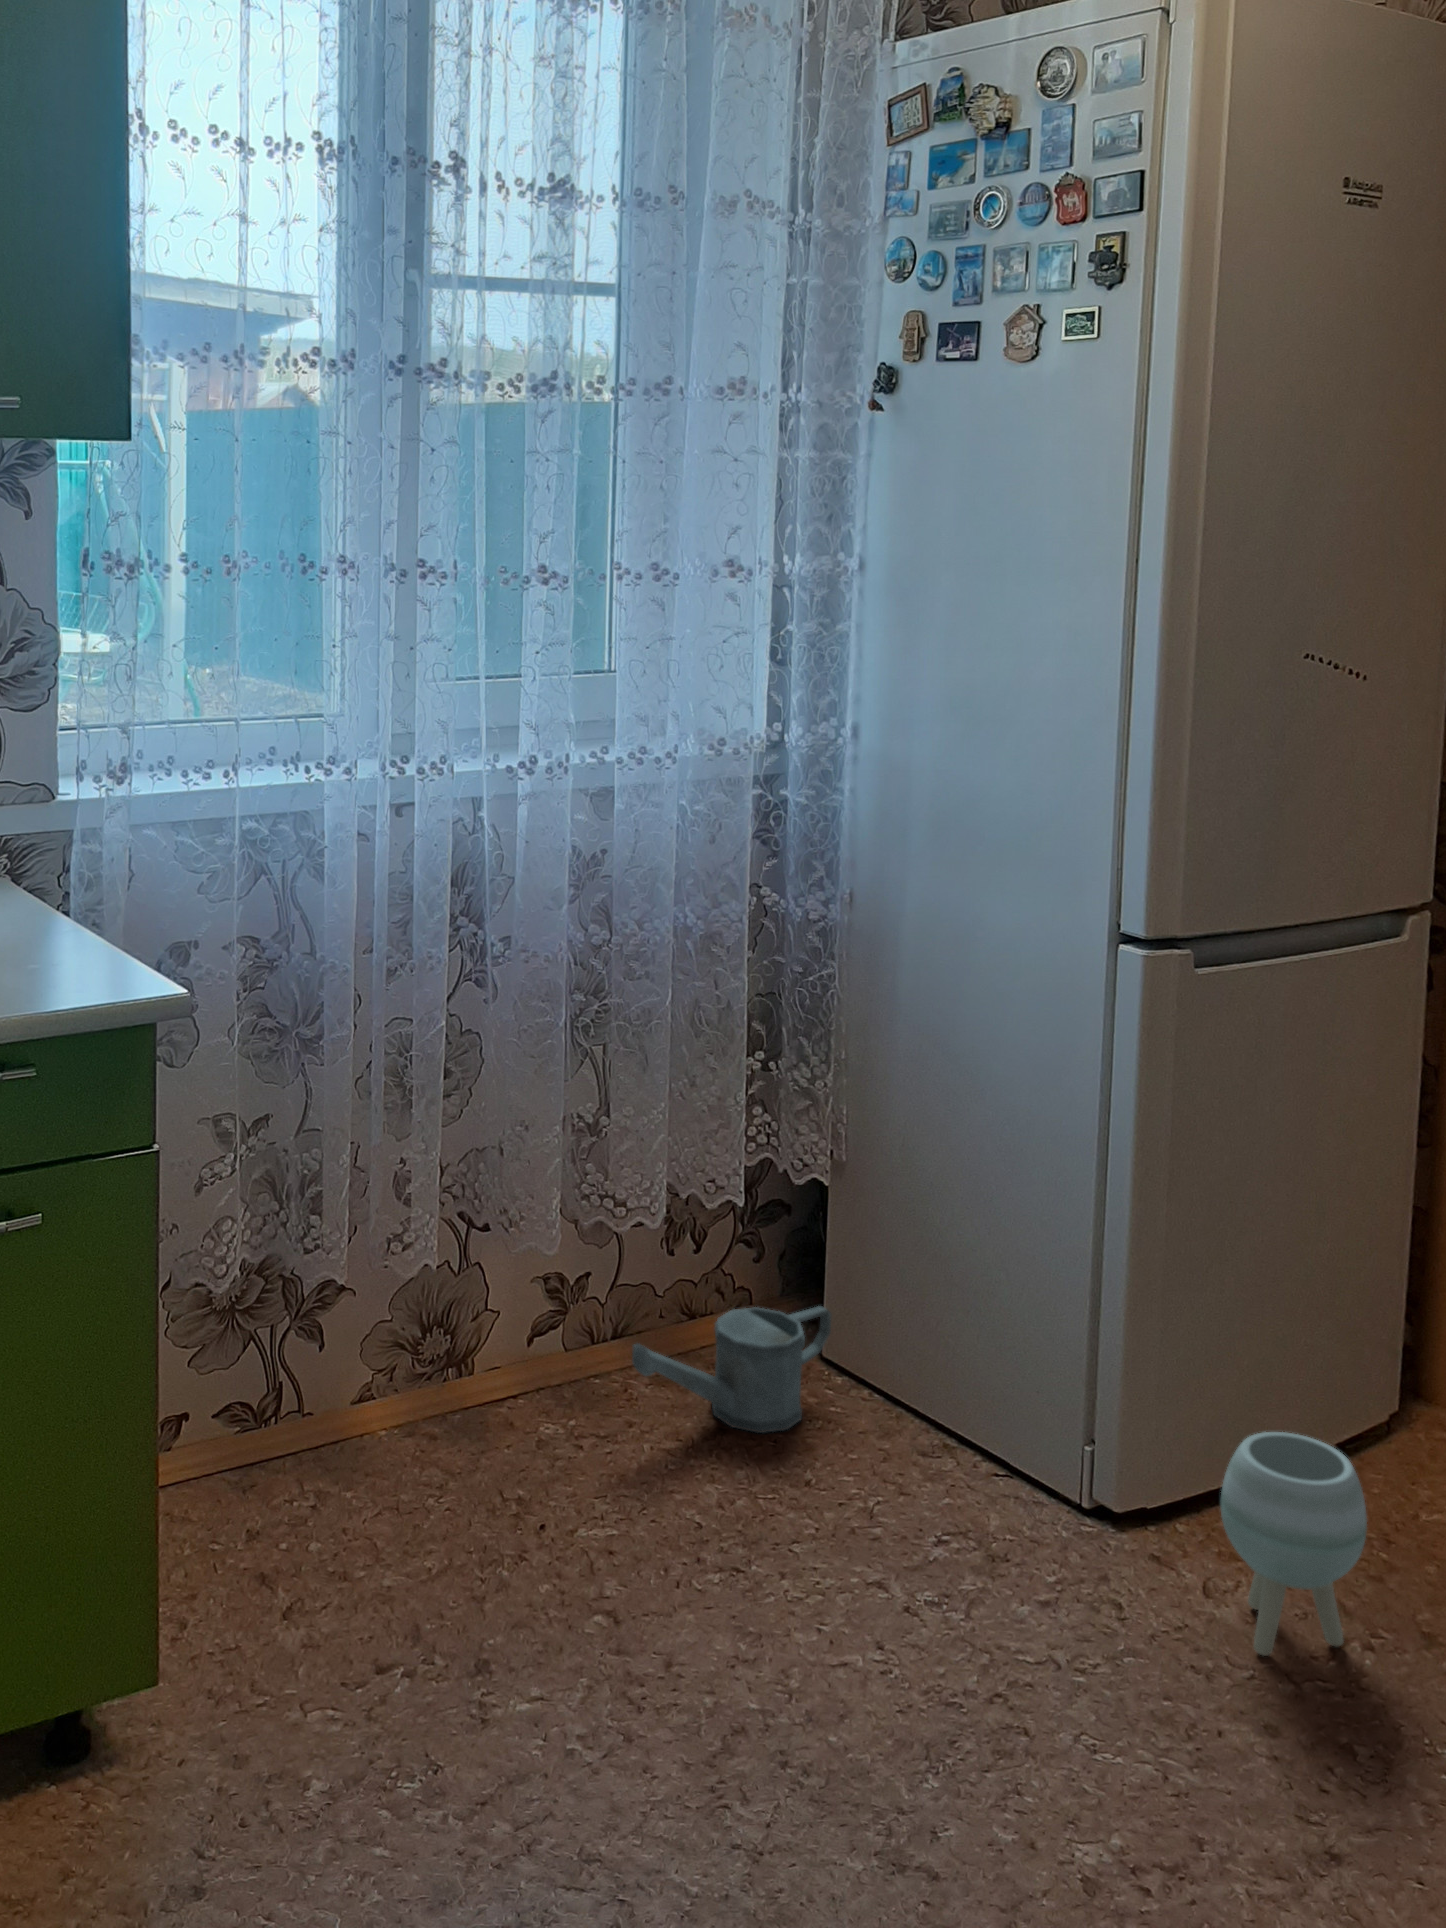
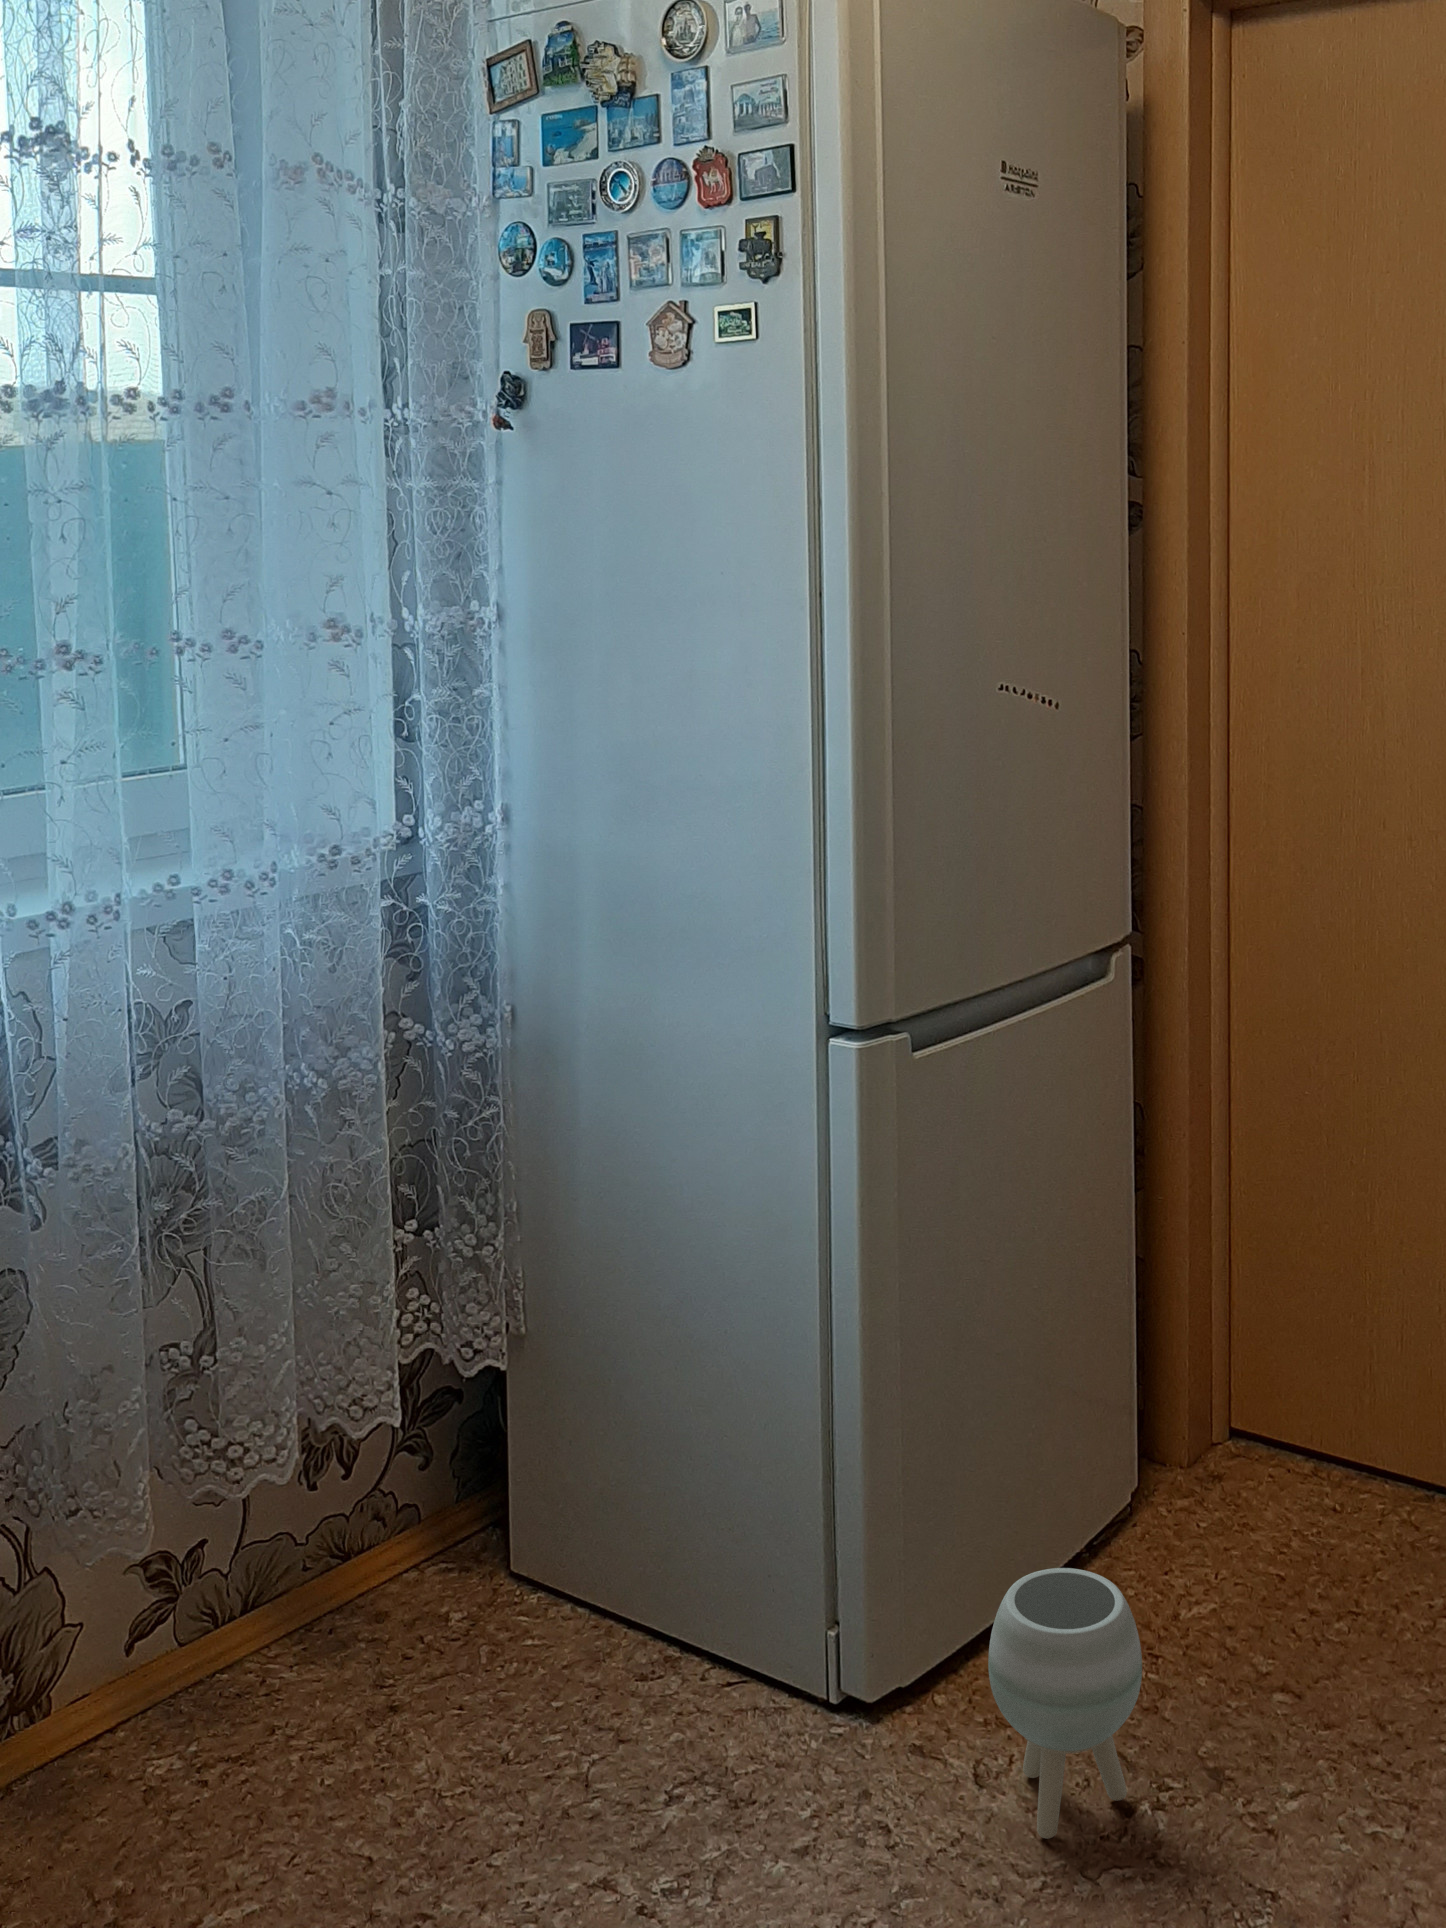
watering can: present [632,1306,831,1433] -> none [269,1515,524,1702]

